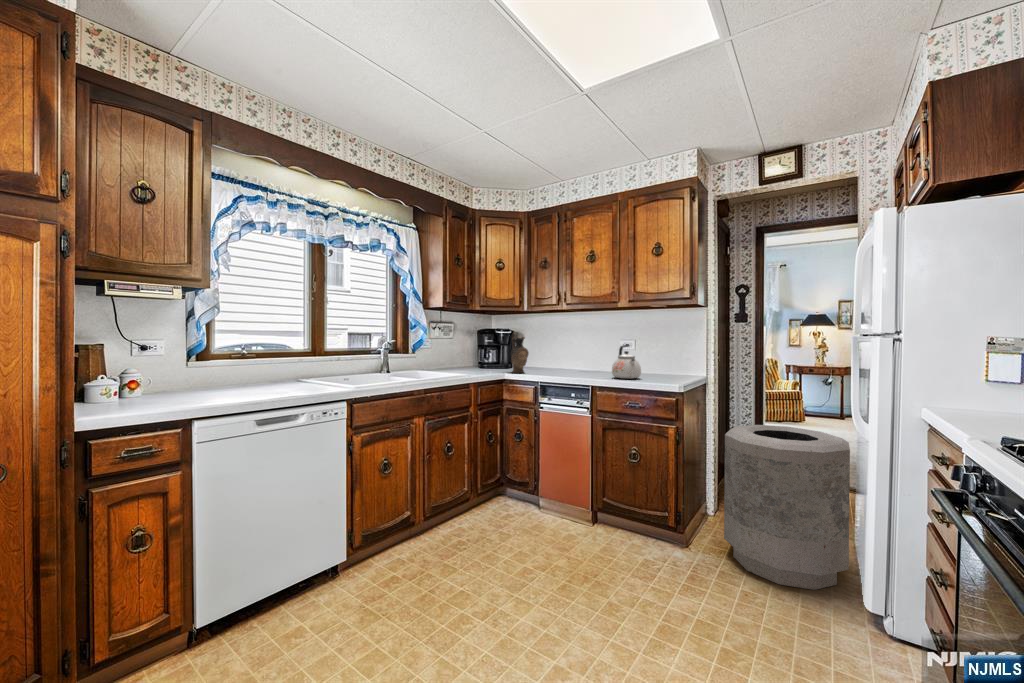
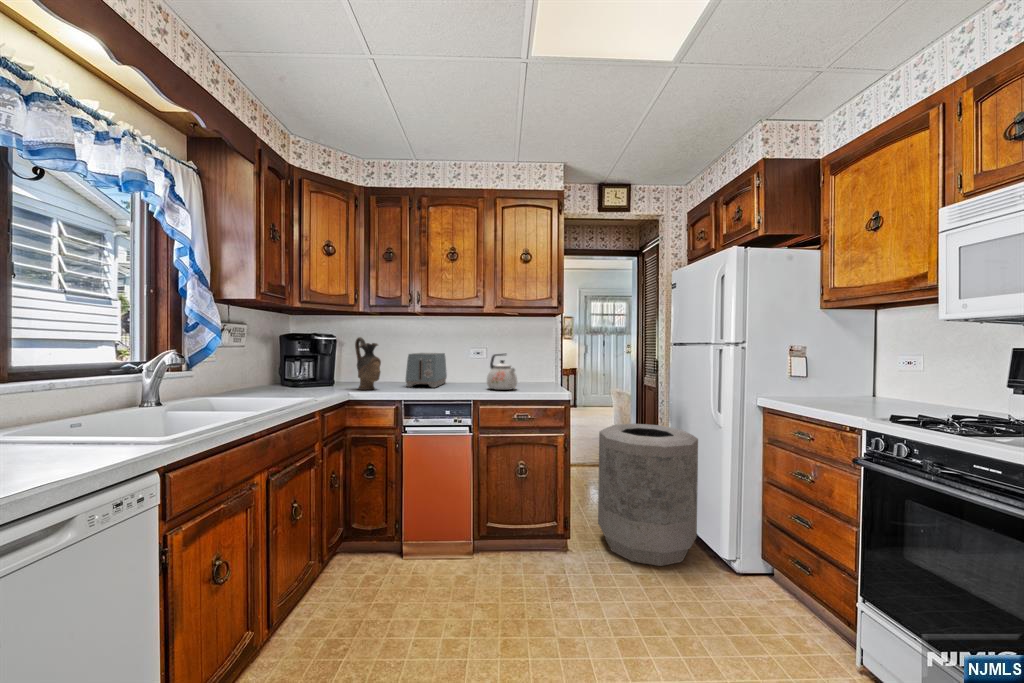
toaster: none [550,345,593,374] -> present [406,353,447,388]

